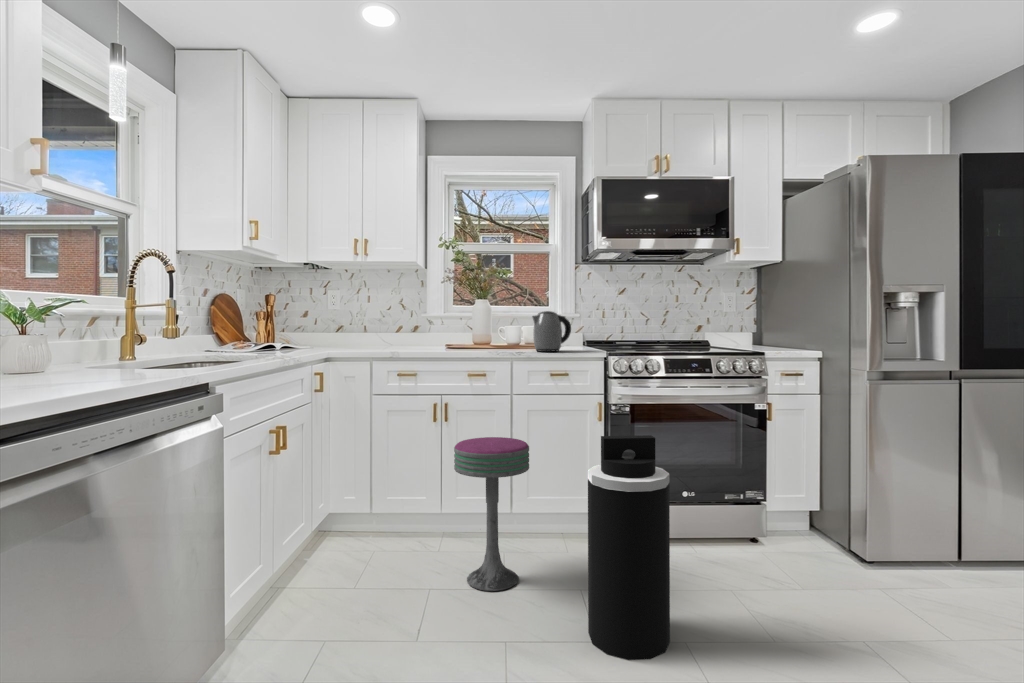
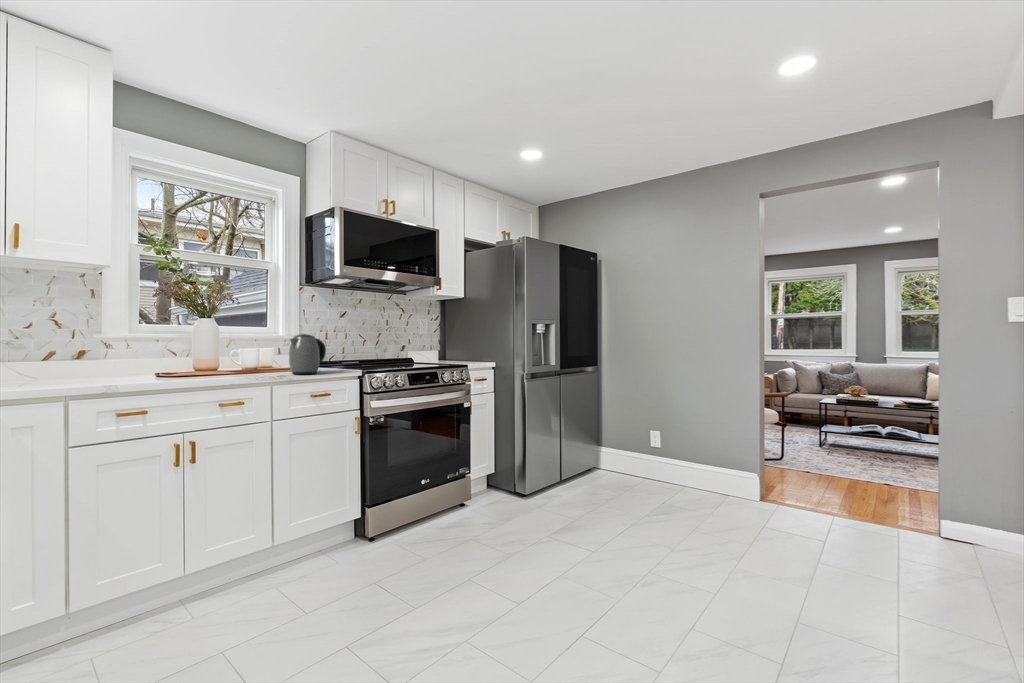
trash can: present [588,435,670,660] -> none [416,442,483,635]
bar stool: present [454,437,529,591] -> none [241,467,329,636]

